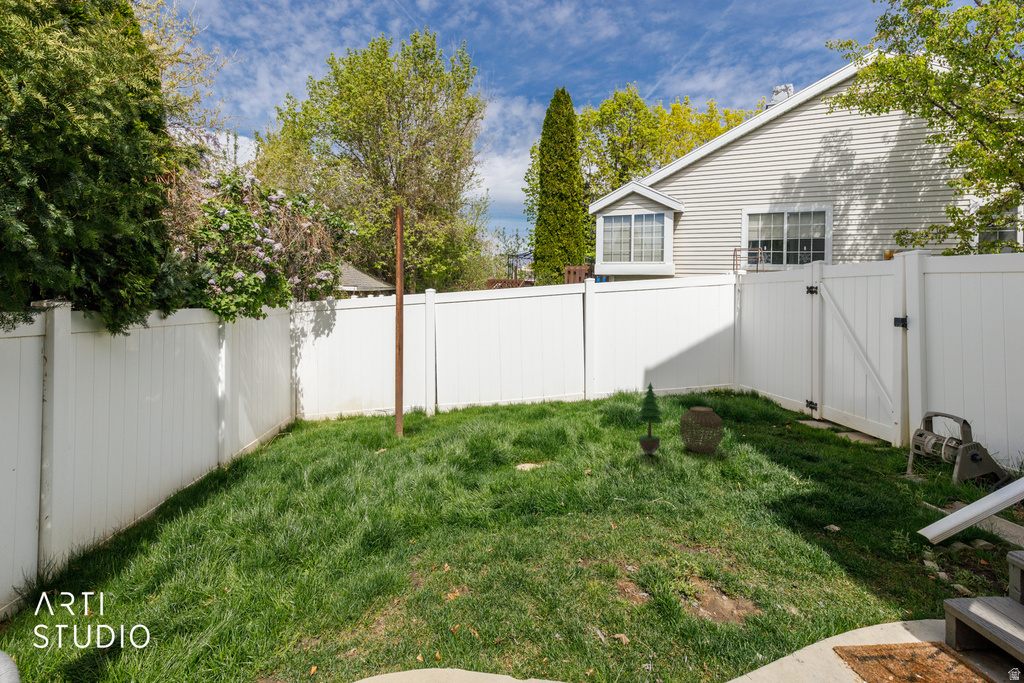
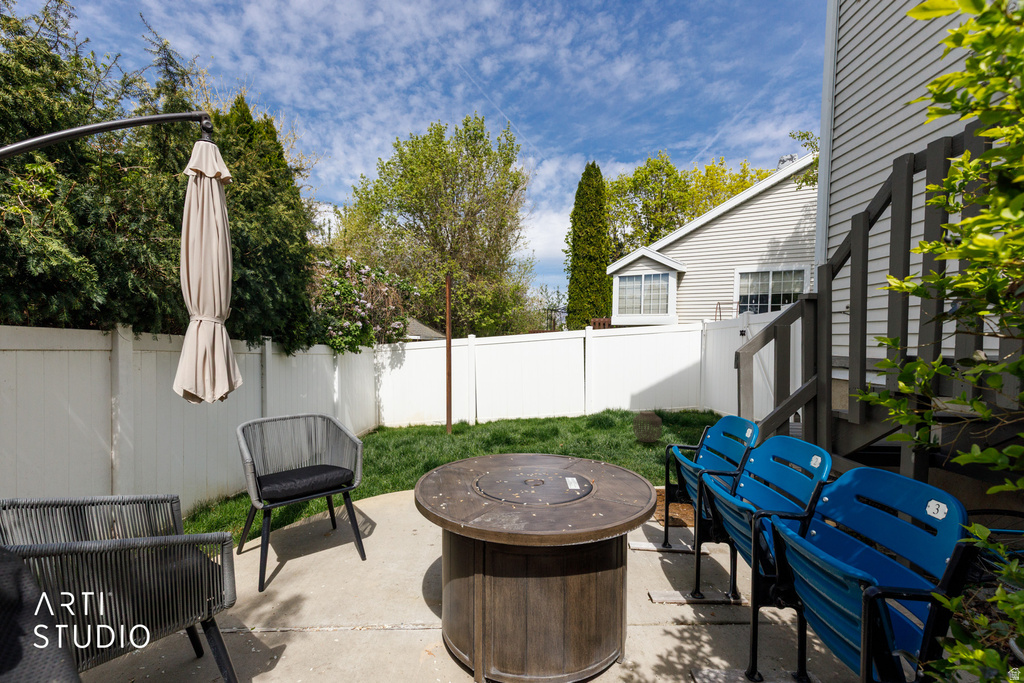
potted tree: present [636,383,663,455] -> none [600,393,618,443]

